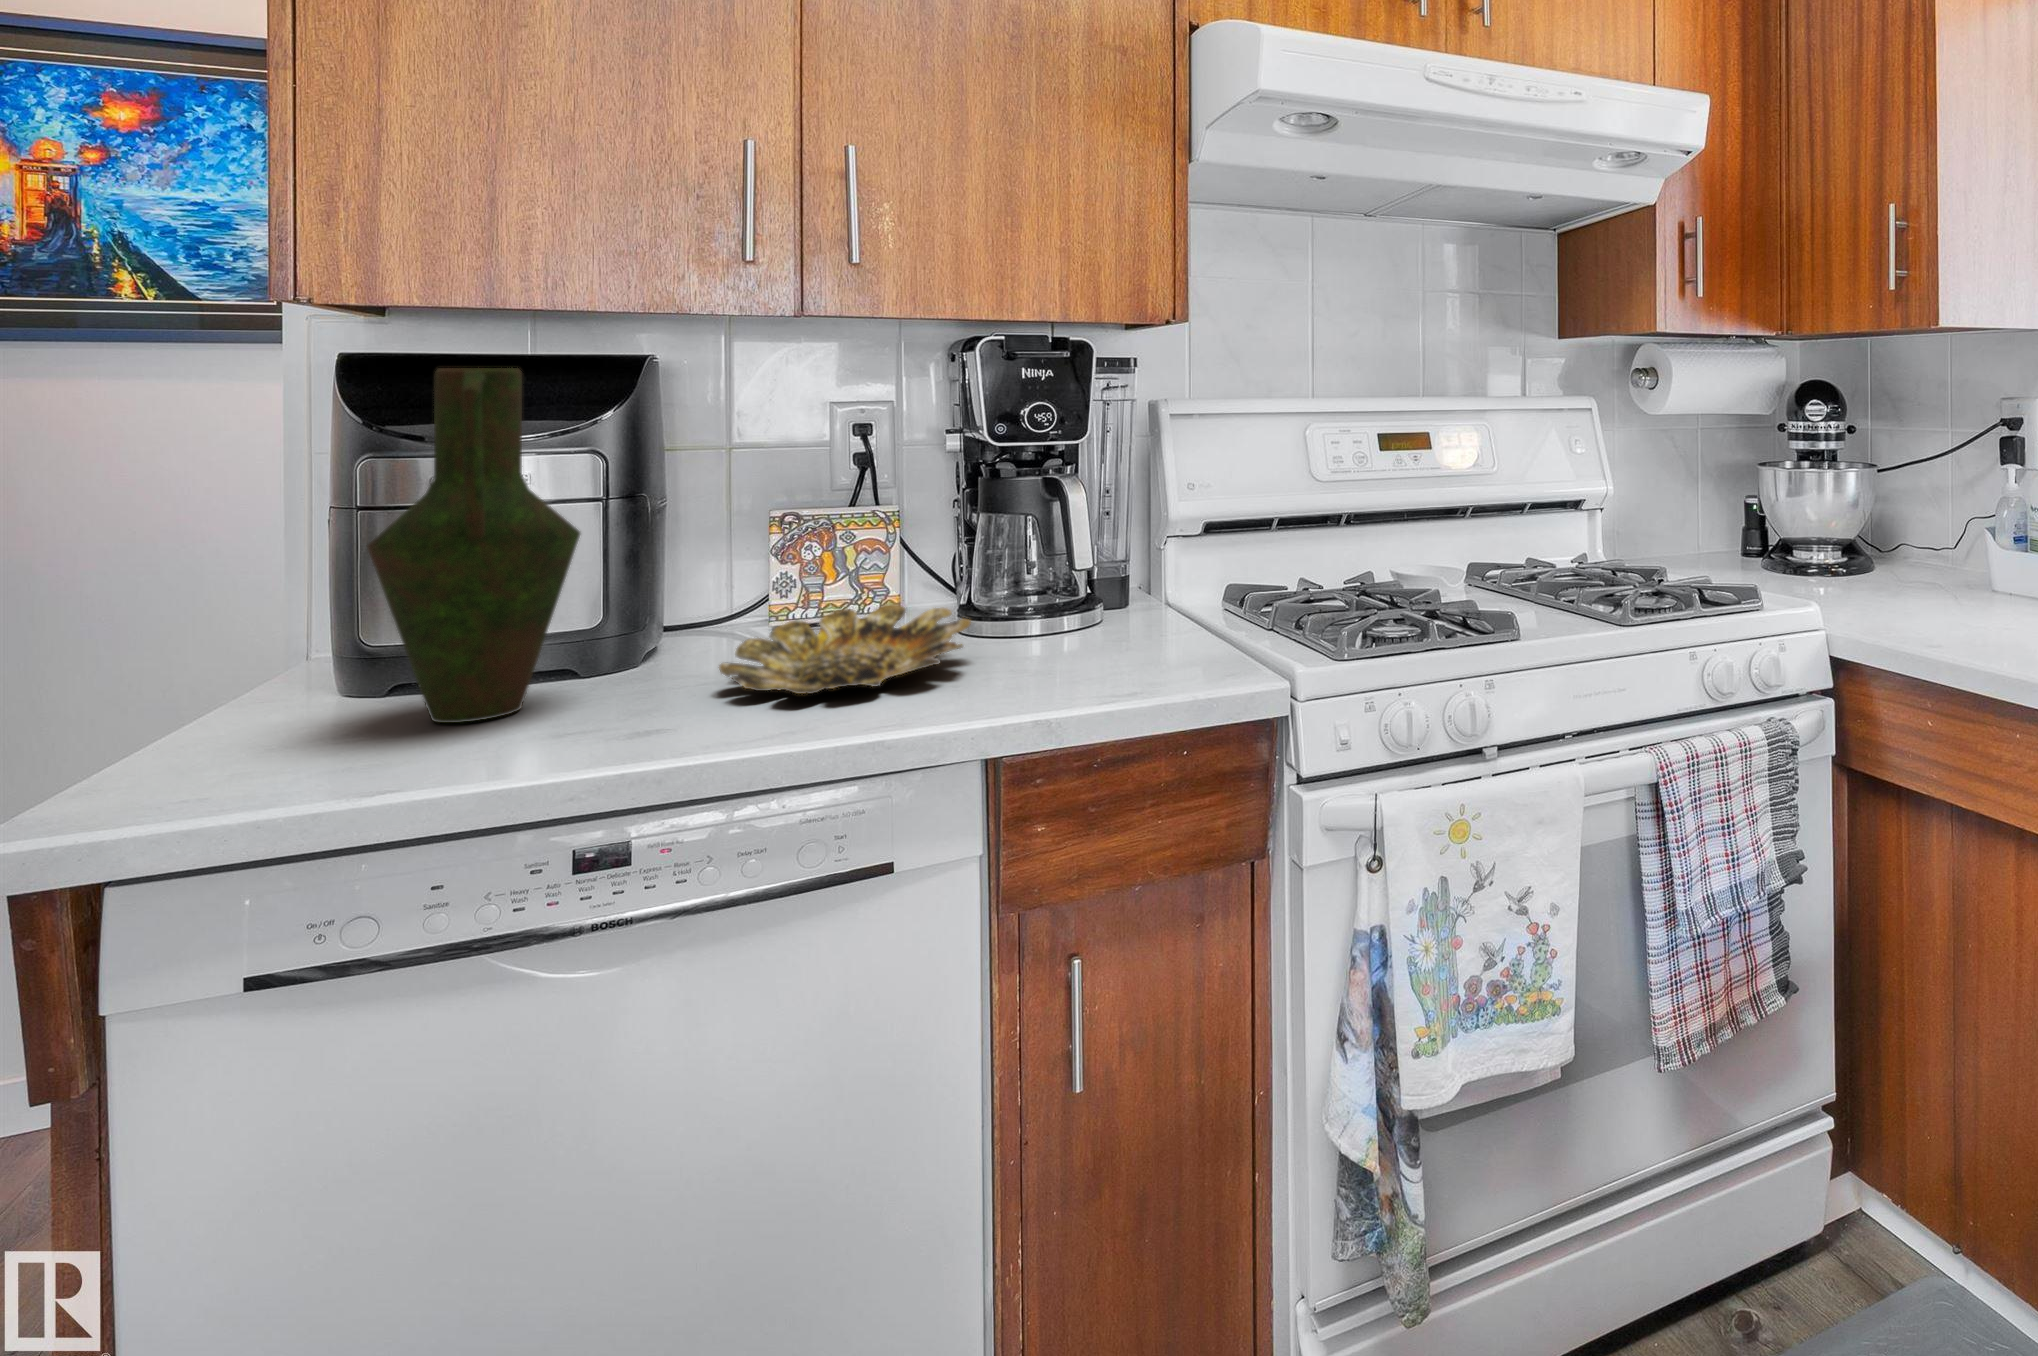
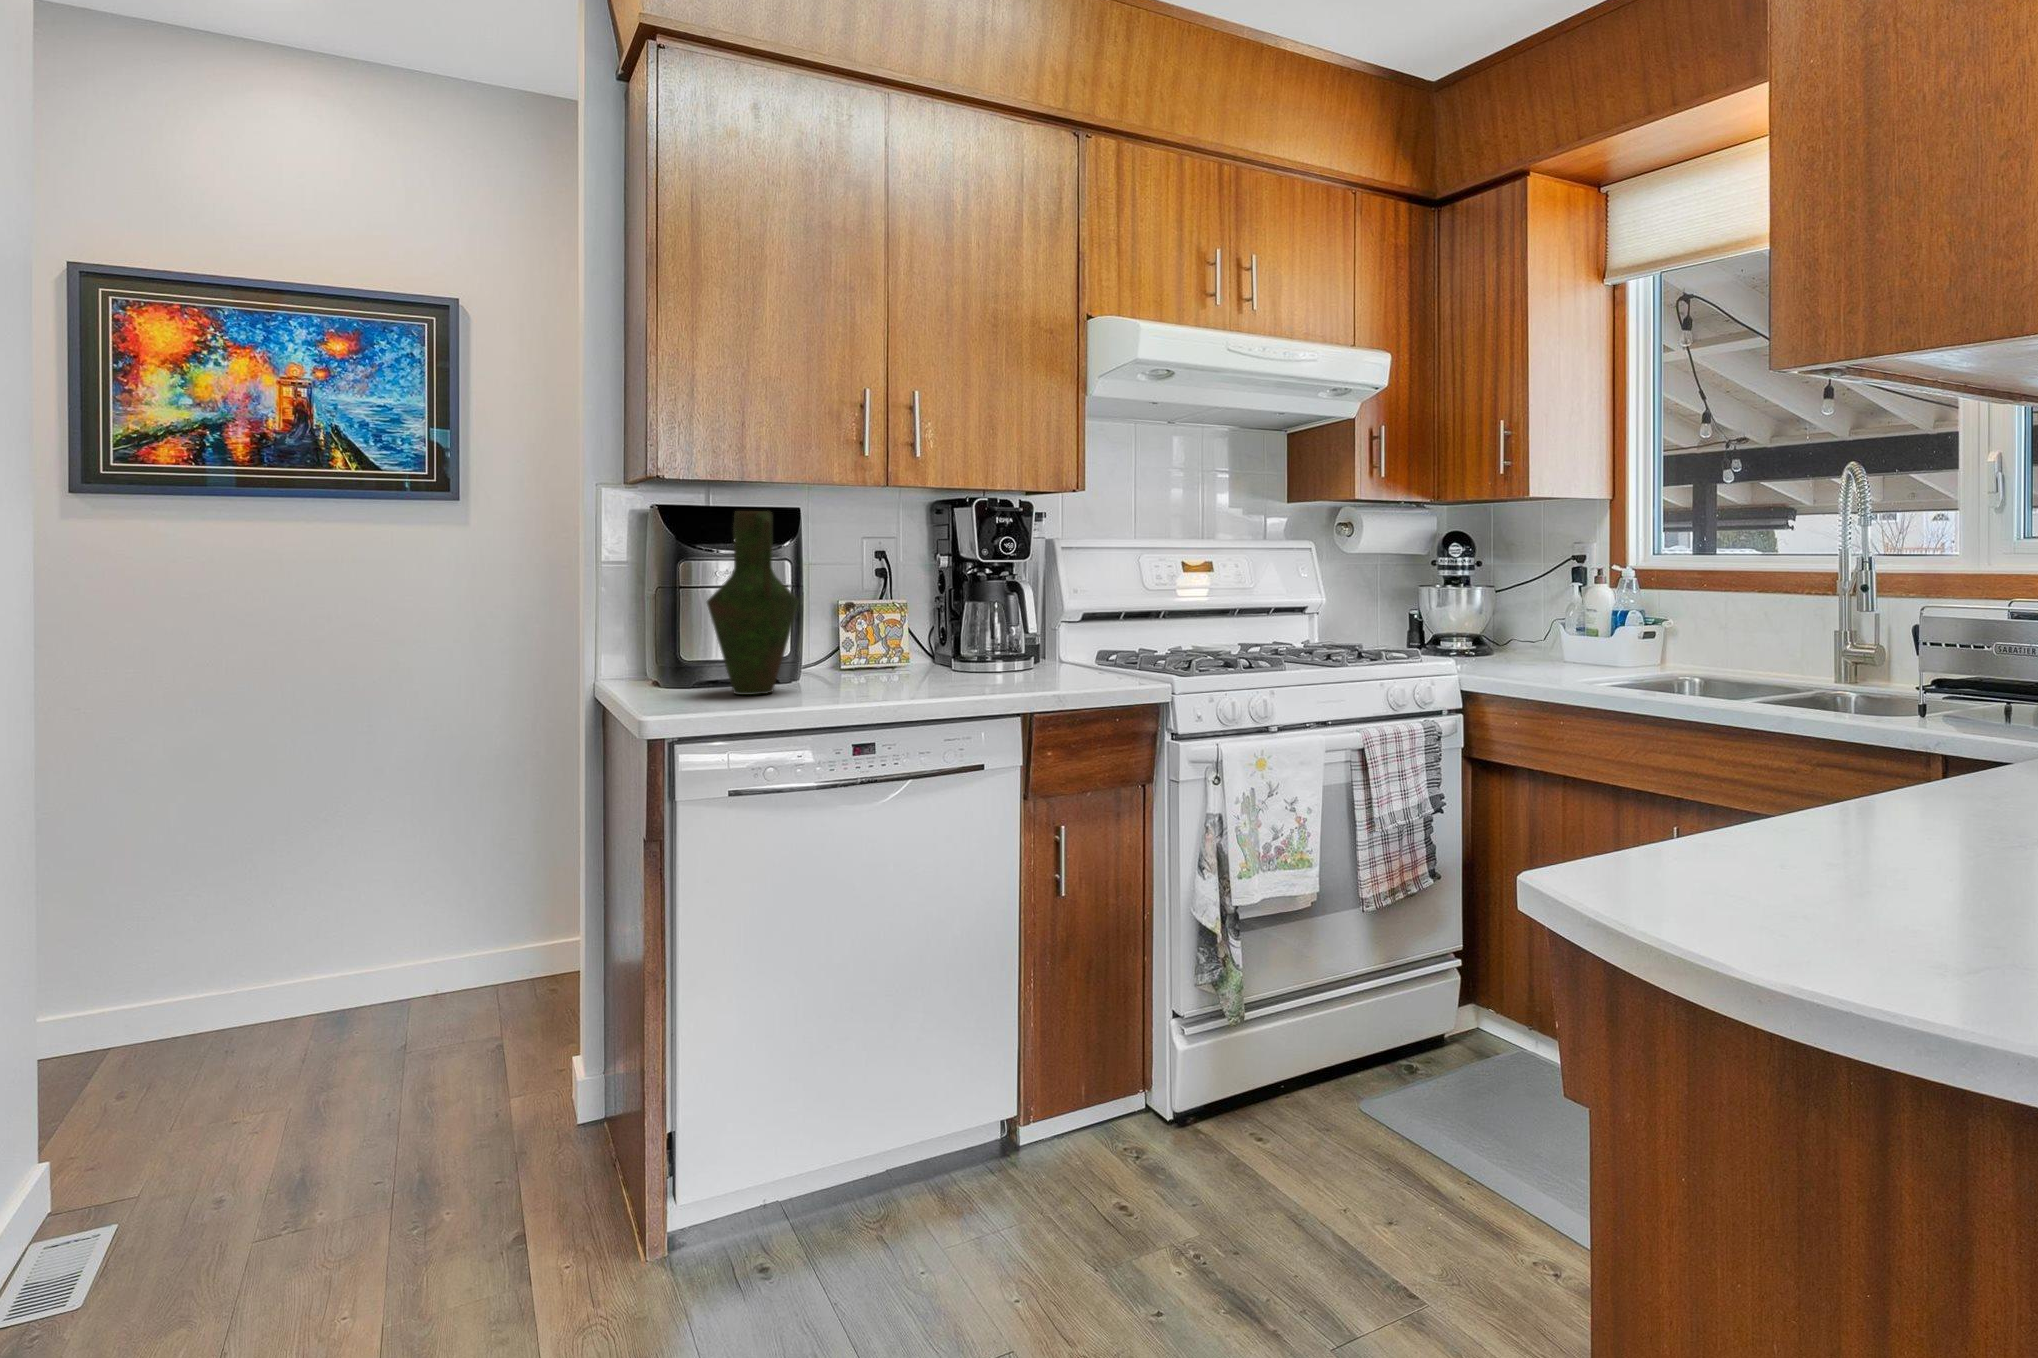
bowl: present [719,604,970,694] -> none [865,649,988,684]

